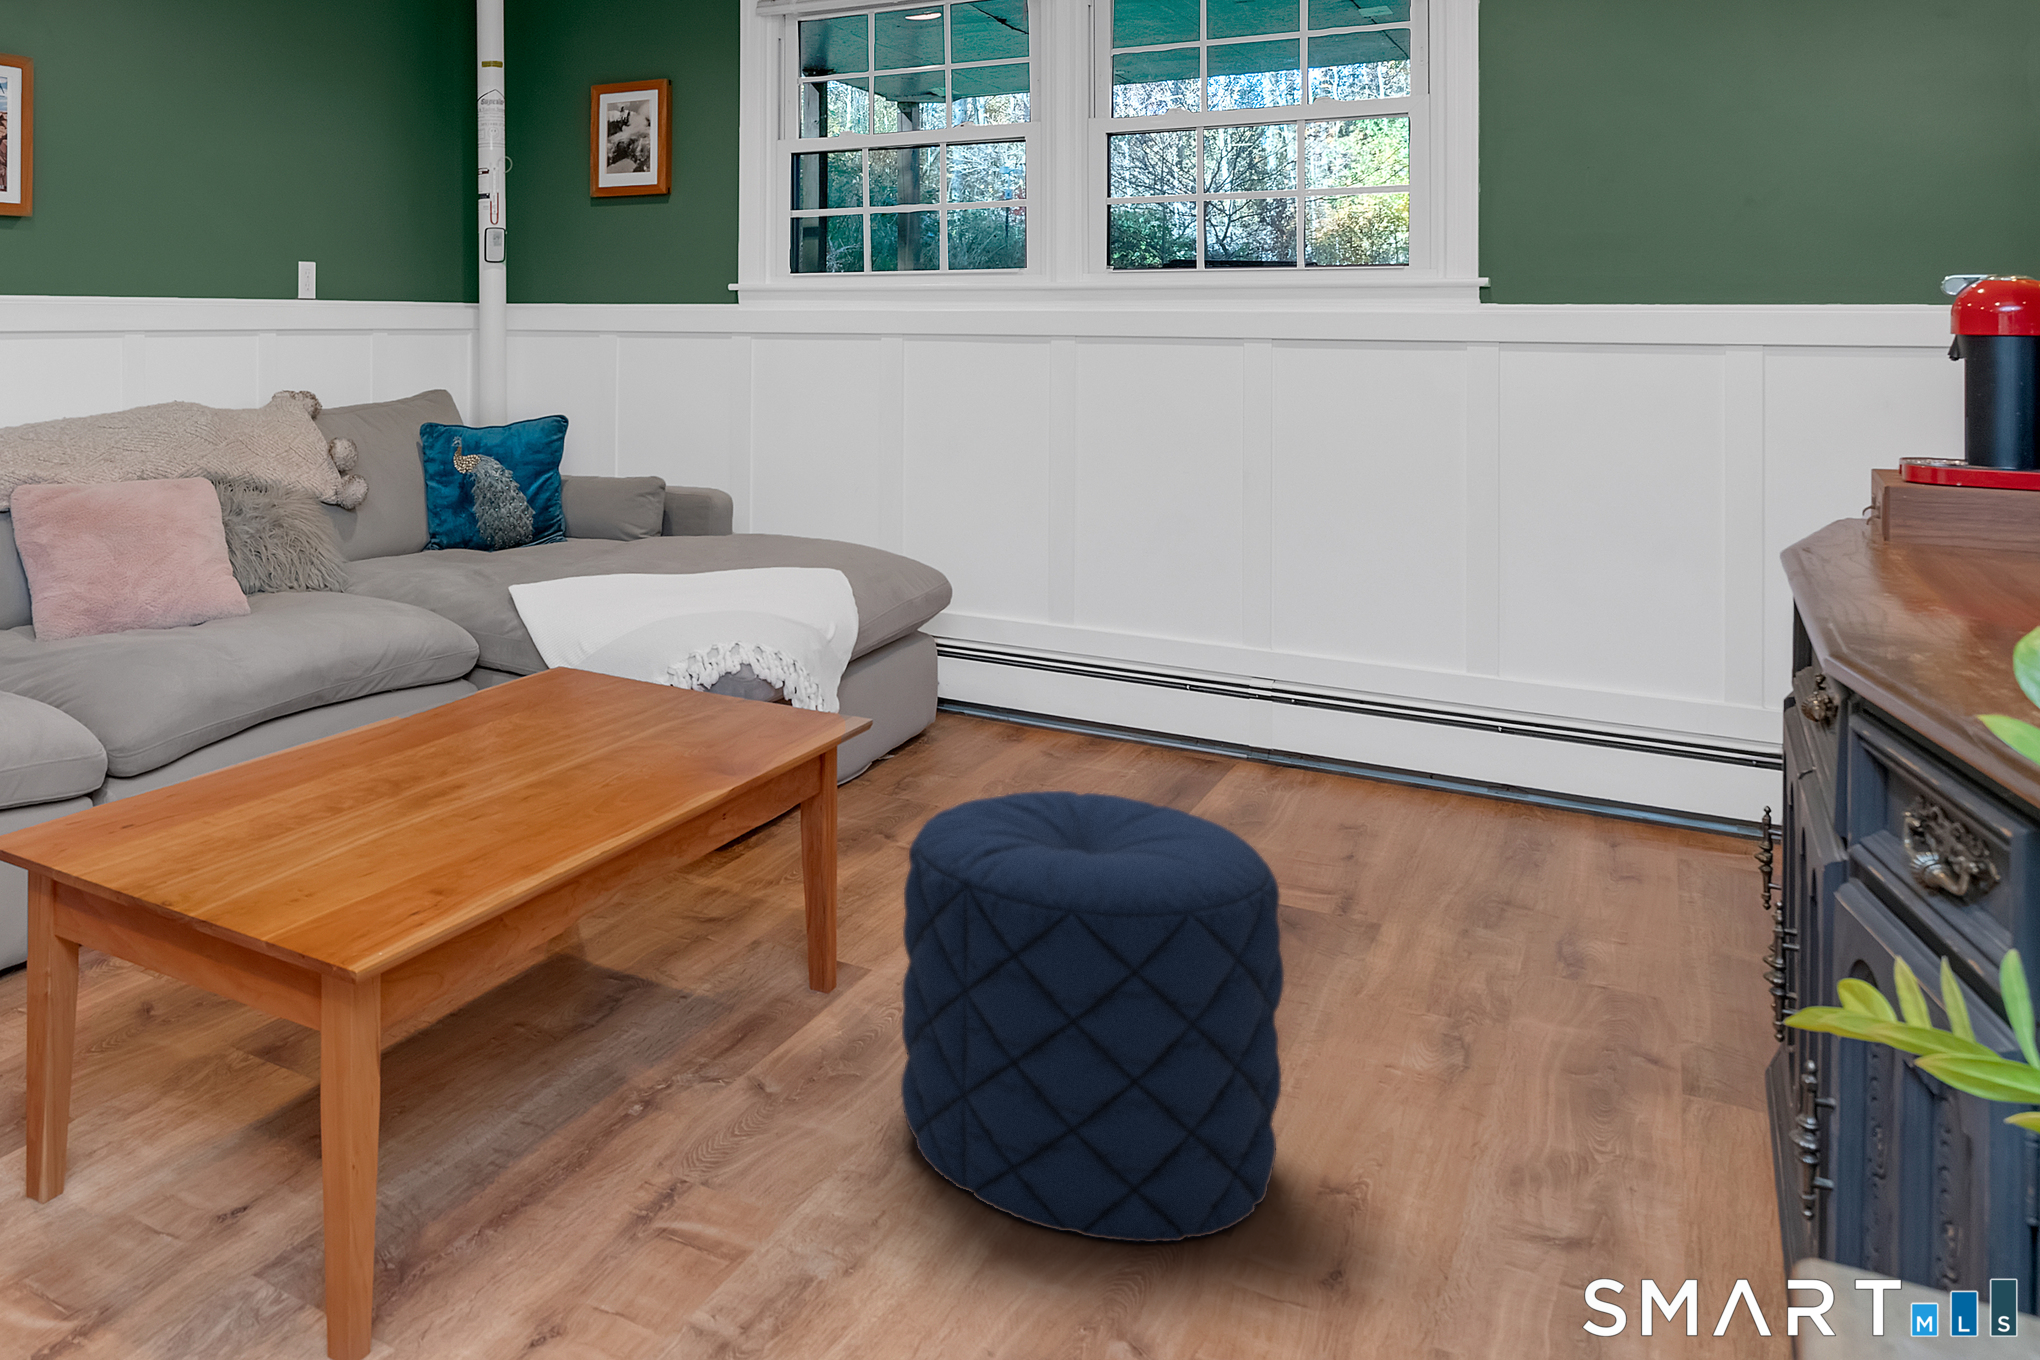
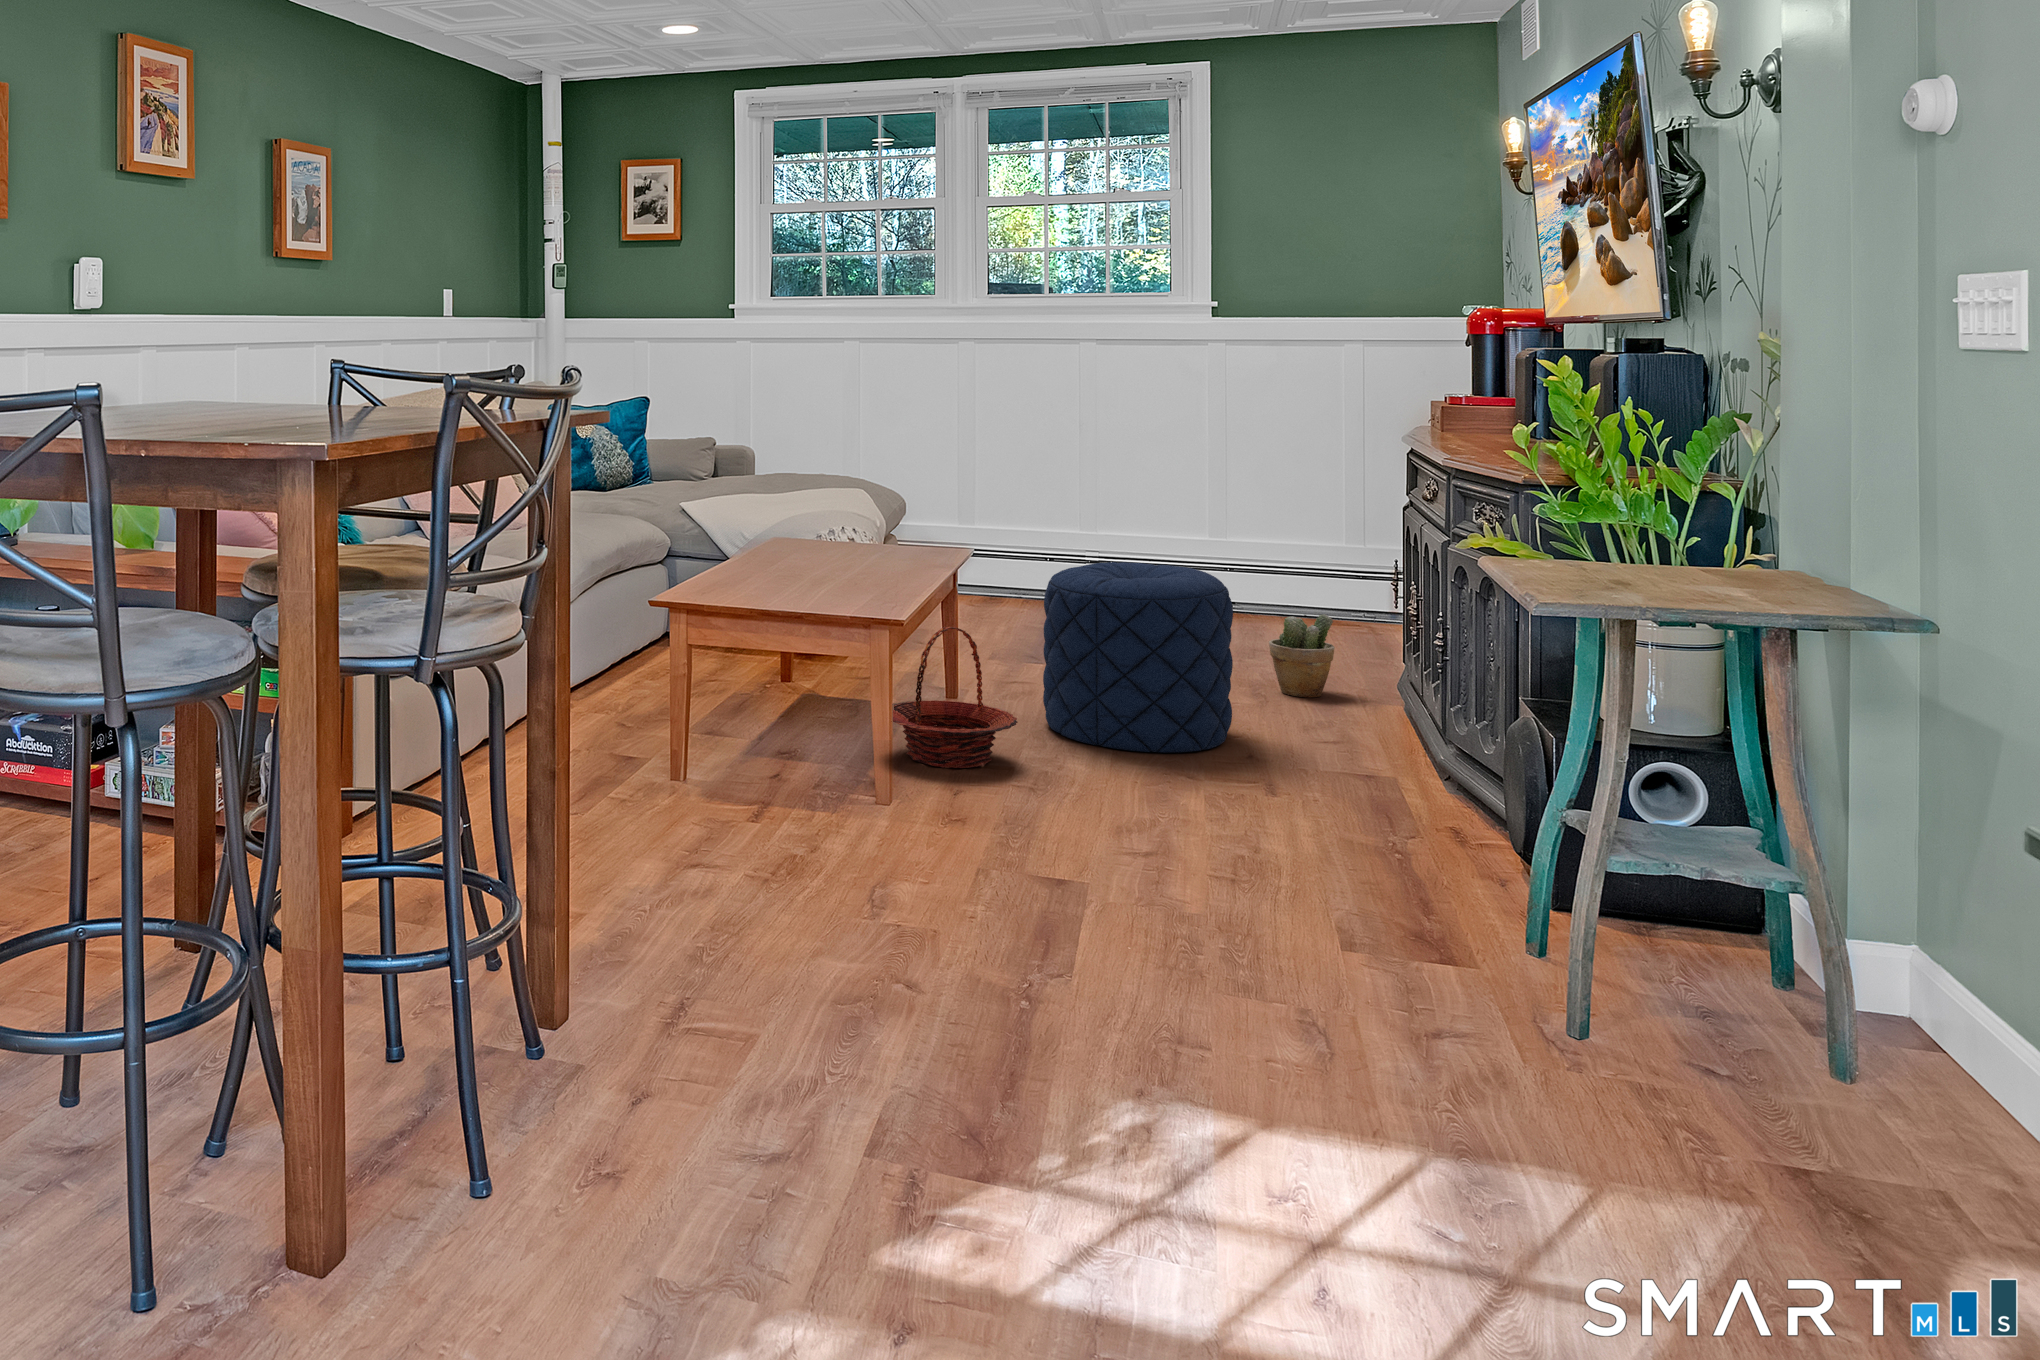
potted plant: none [1447,903,1582,1071] -> present [1269,614,1335,697]
basket: none [493,934,761,1243] -> present [893,627,1018,768]

